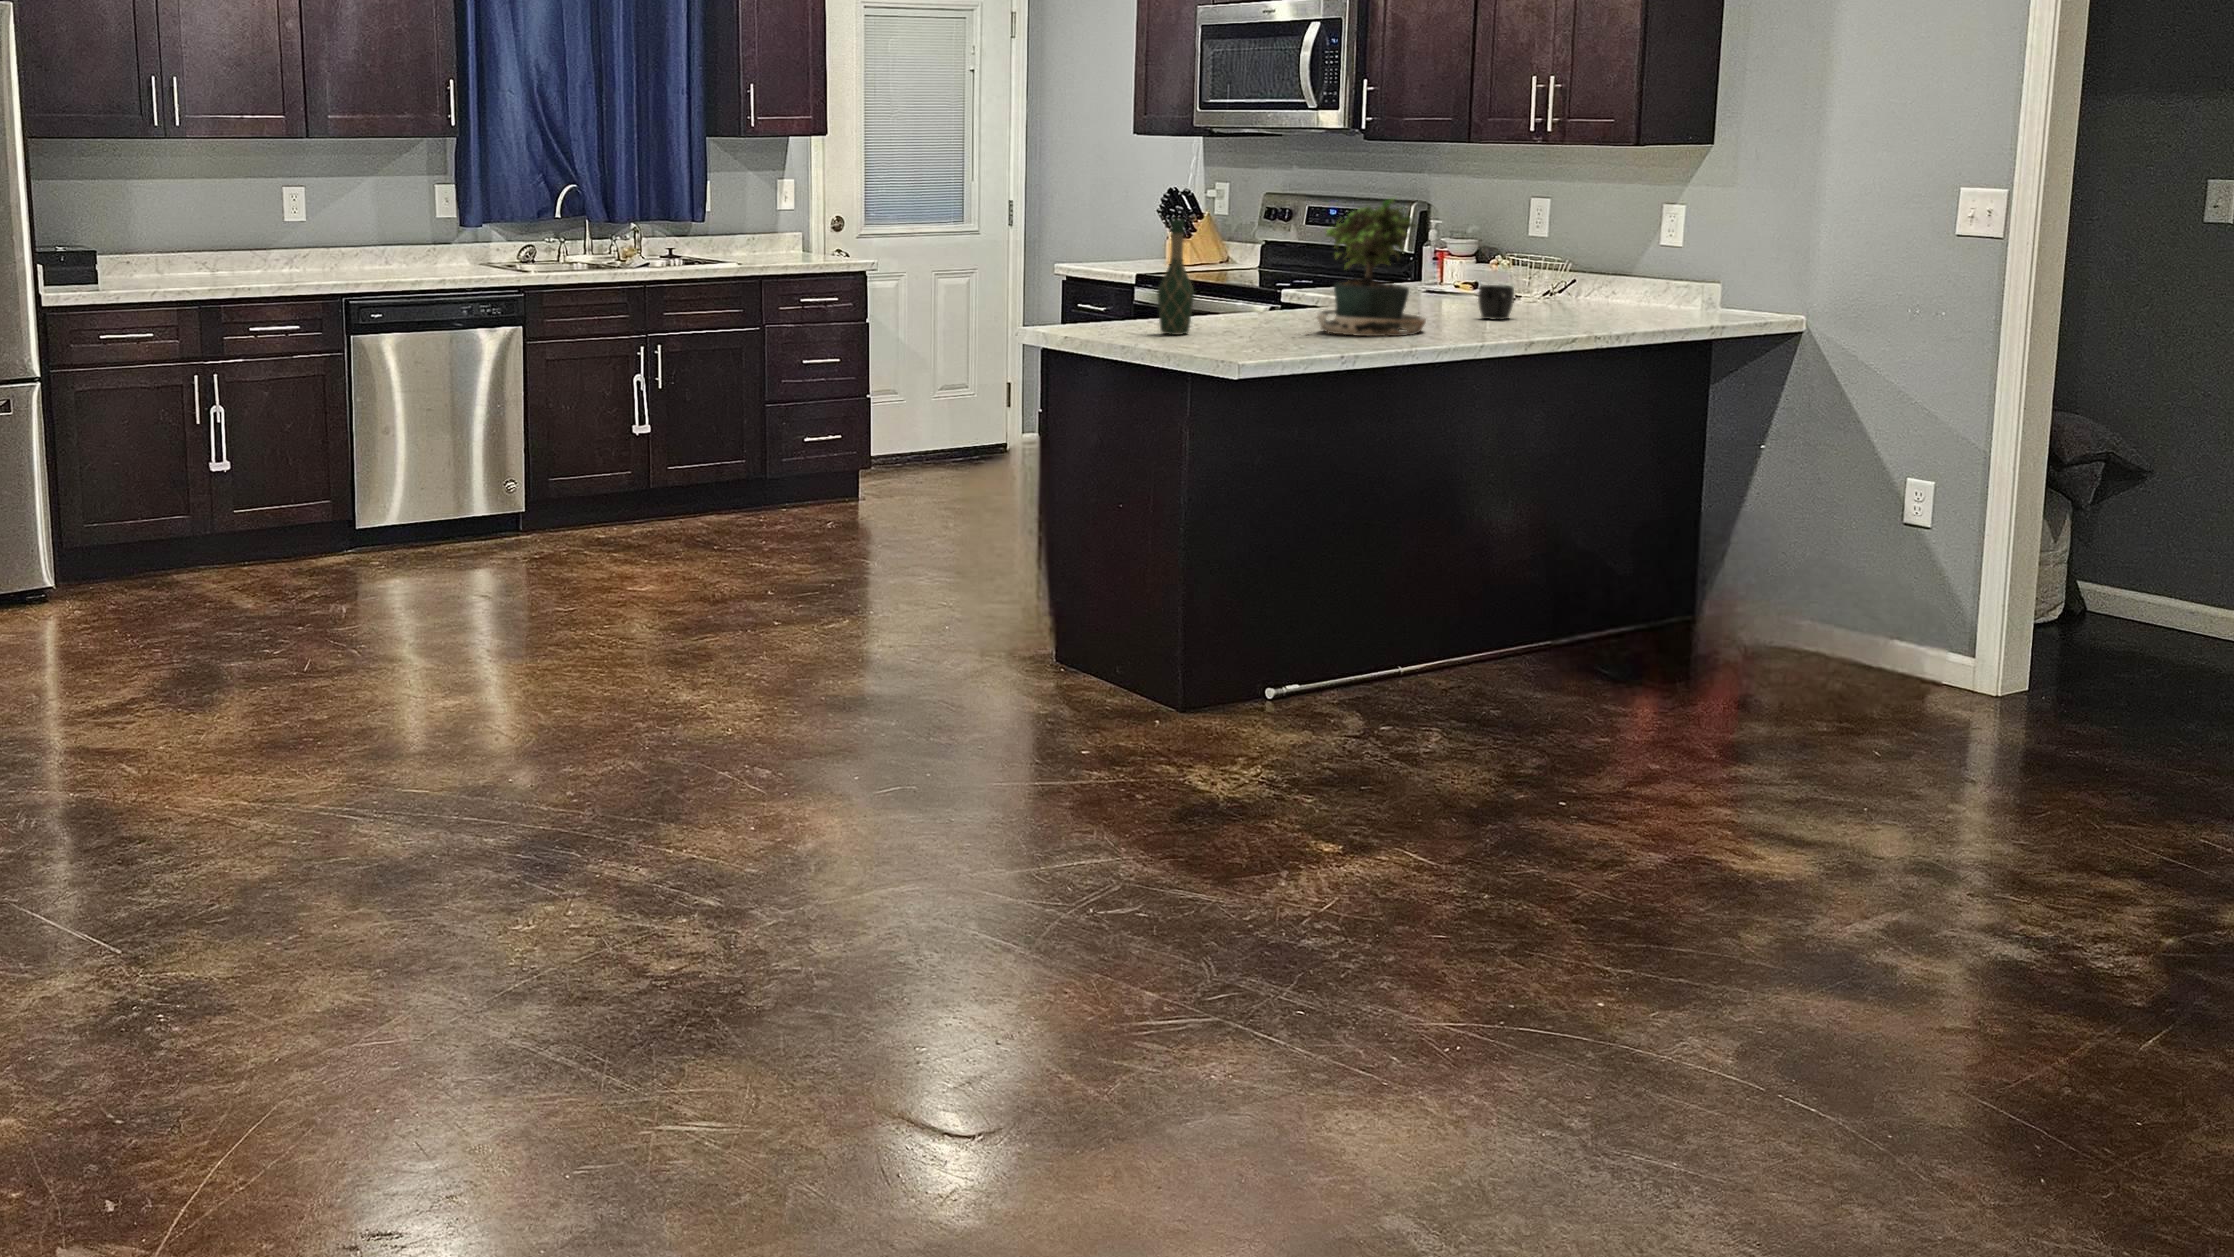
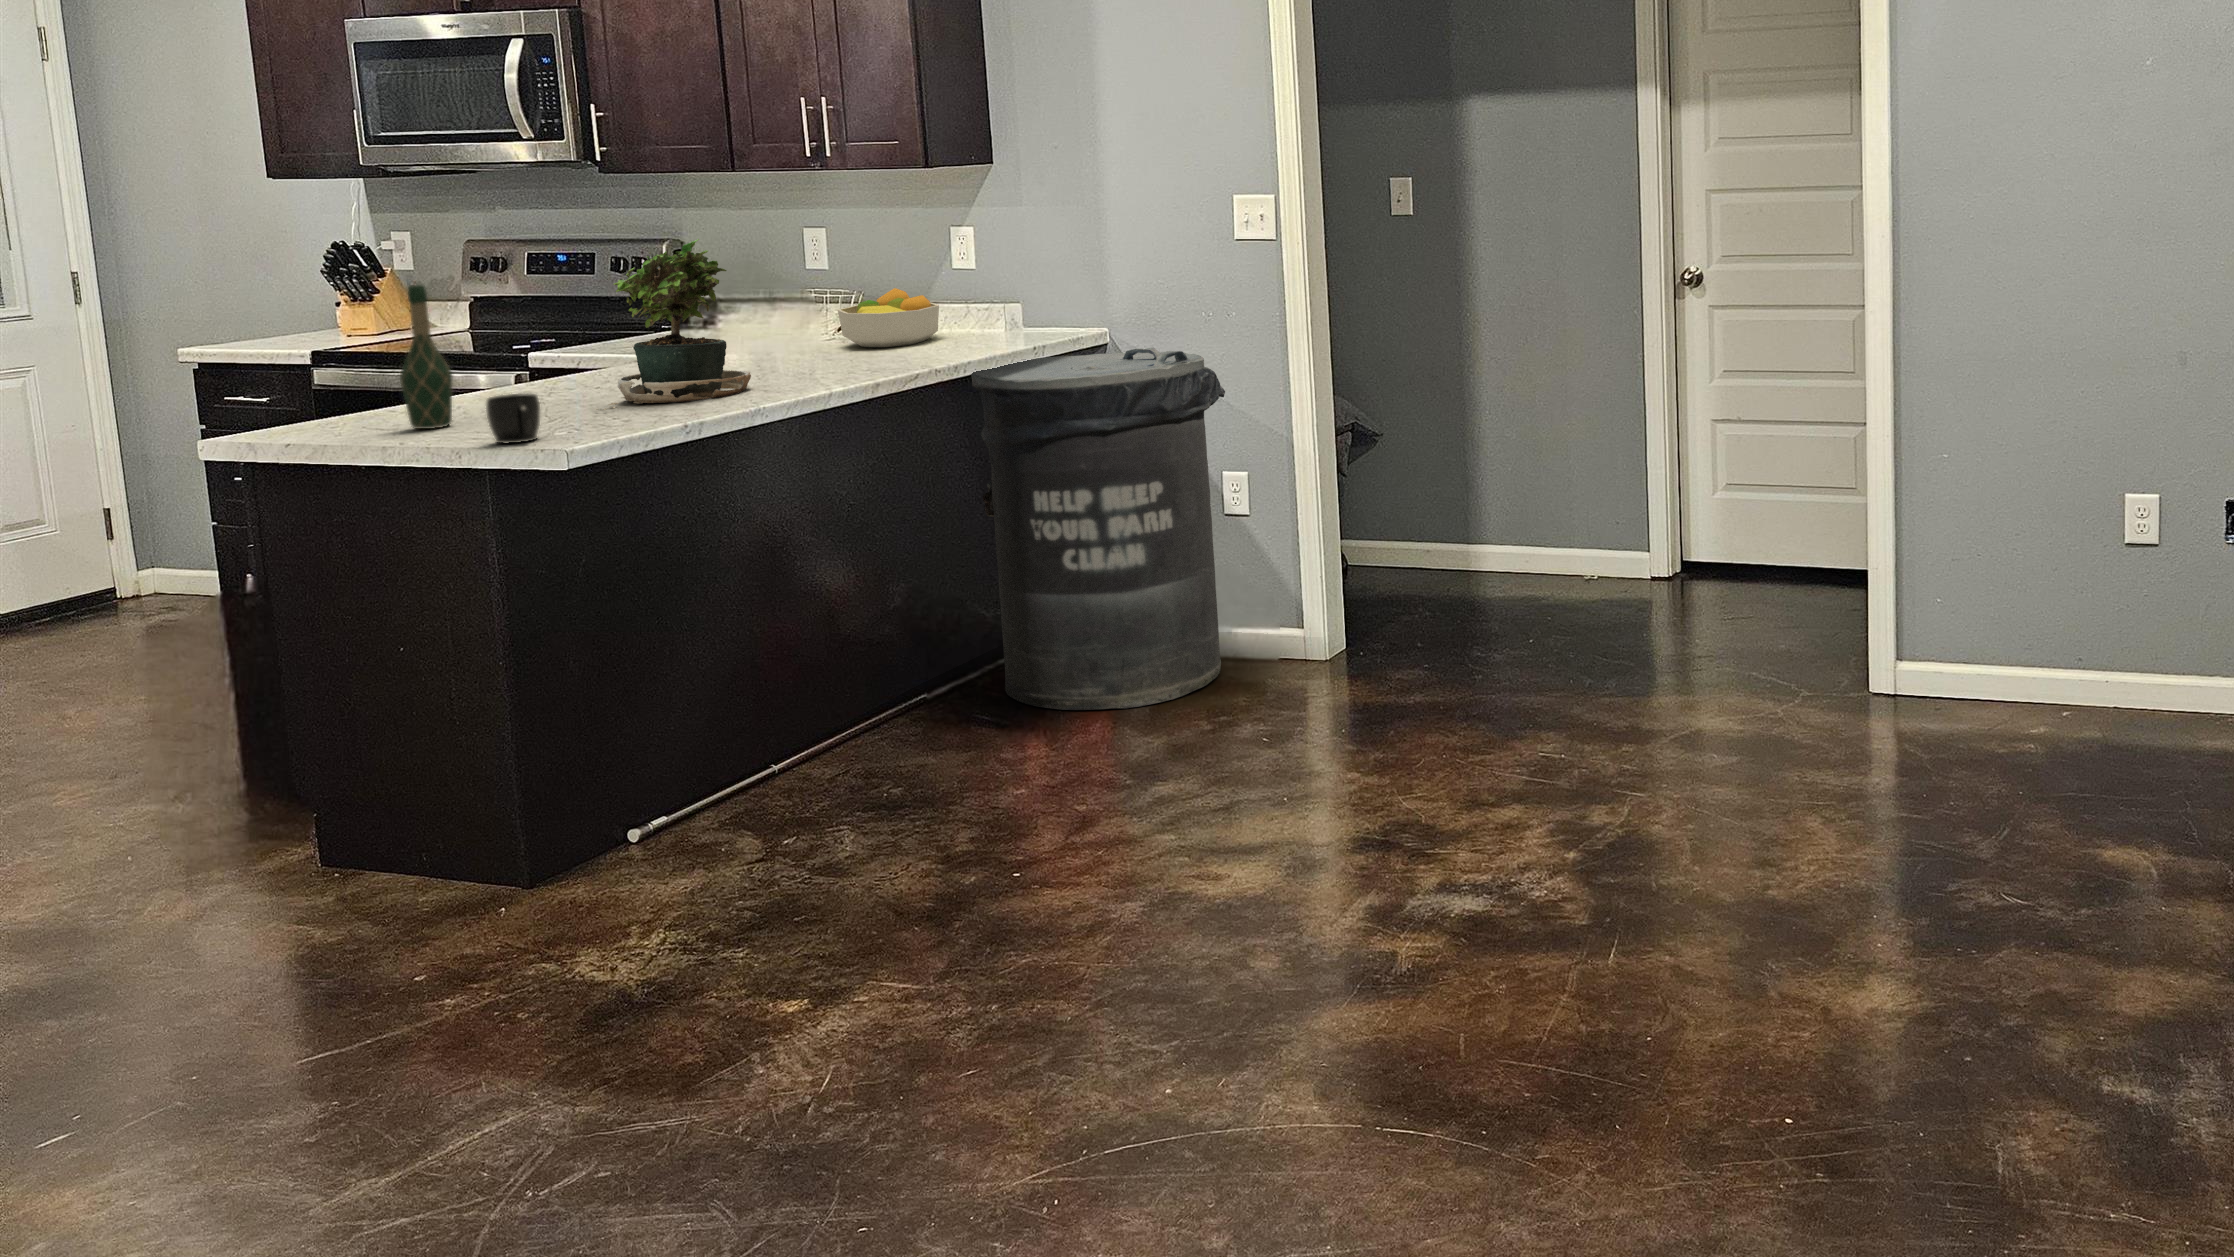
fruit bowl: none [1535,259,1630,313] -> present [838,288,939,347]
mug: present [1478,285,1514,320] -> present [486,394,540,443]
trash can: none [1635,339,1914,696] -> present [971,348,1225,710]

